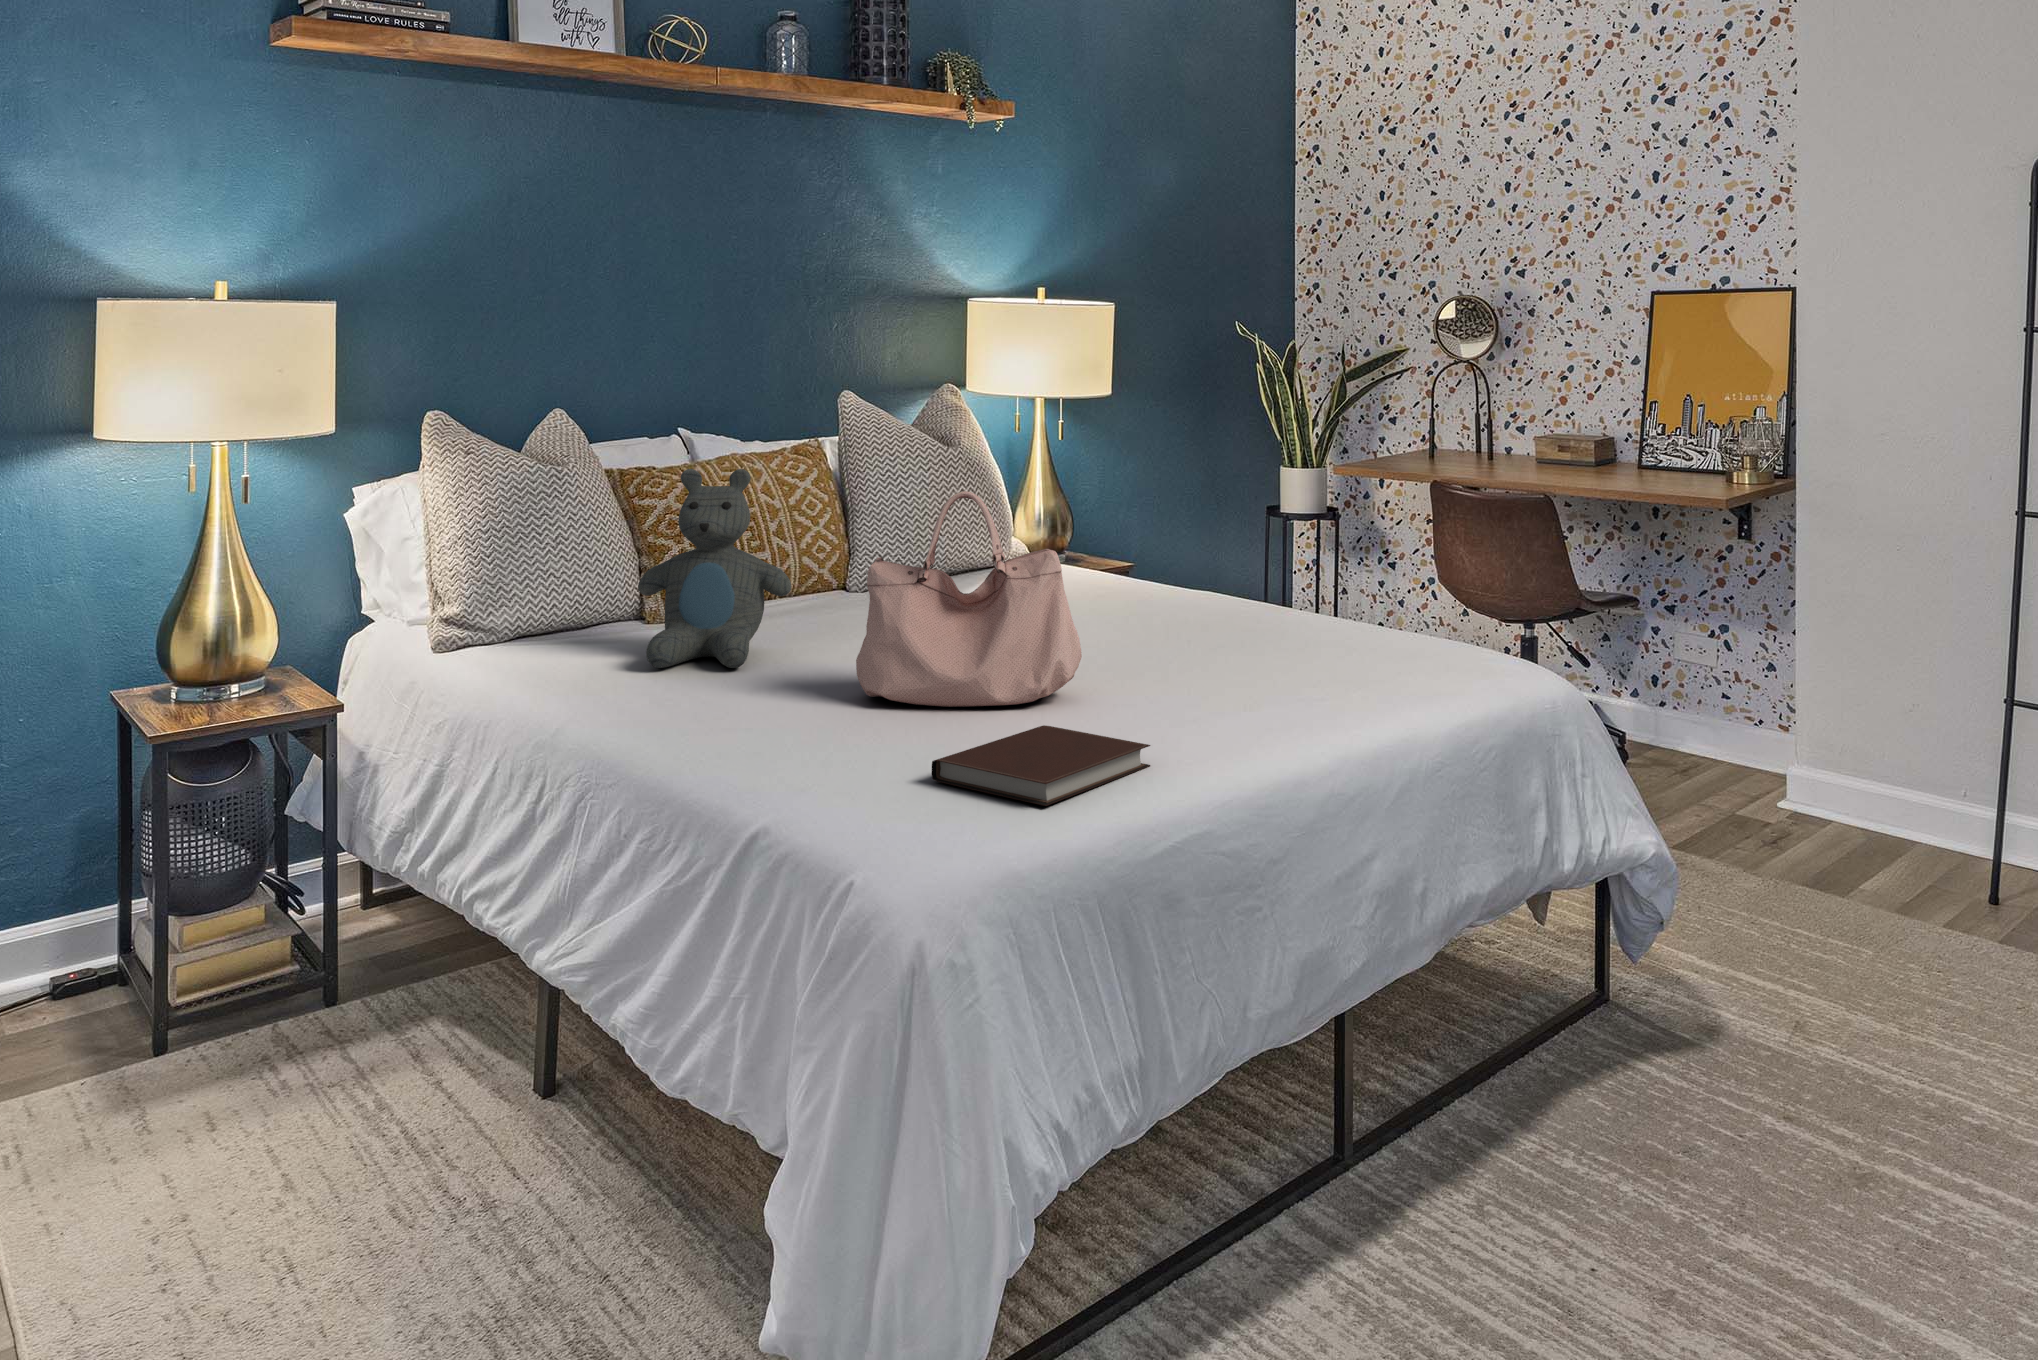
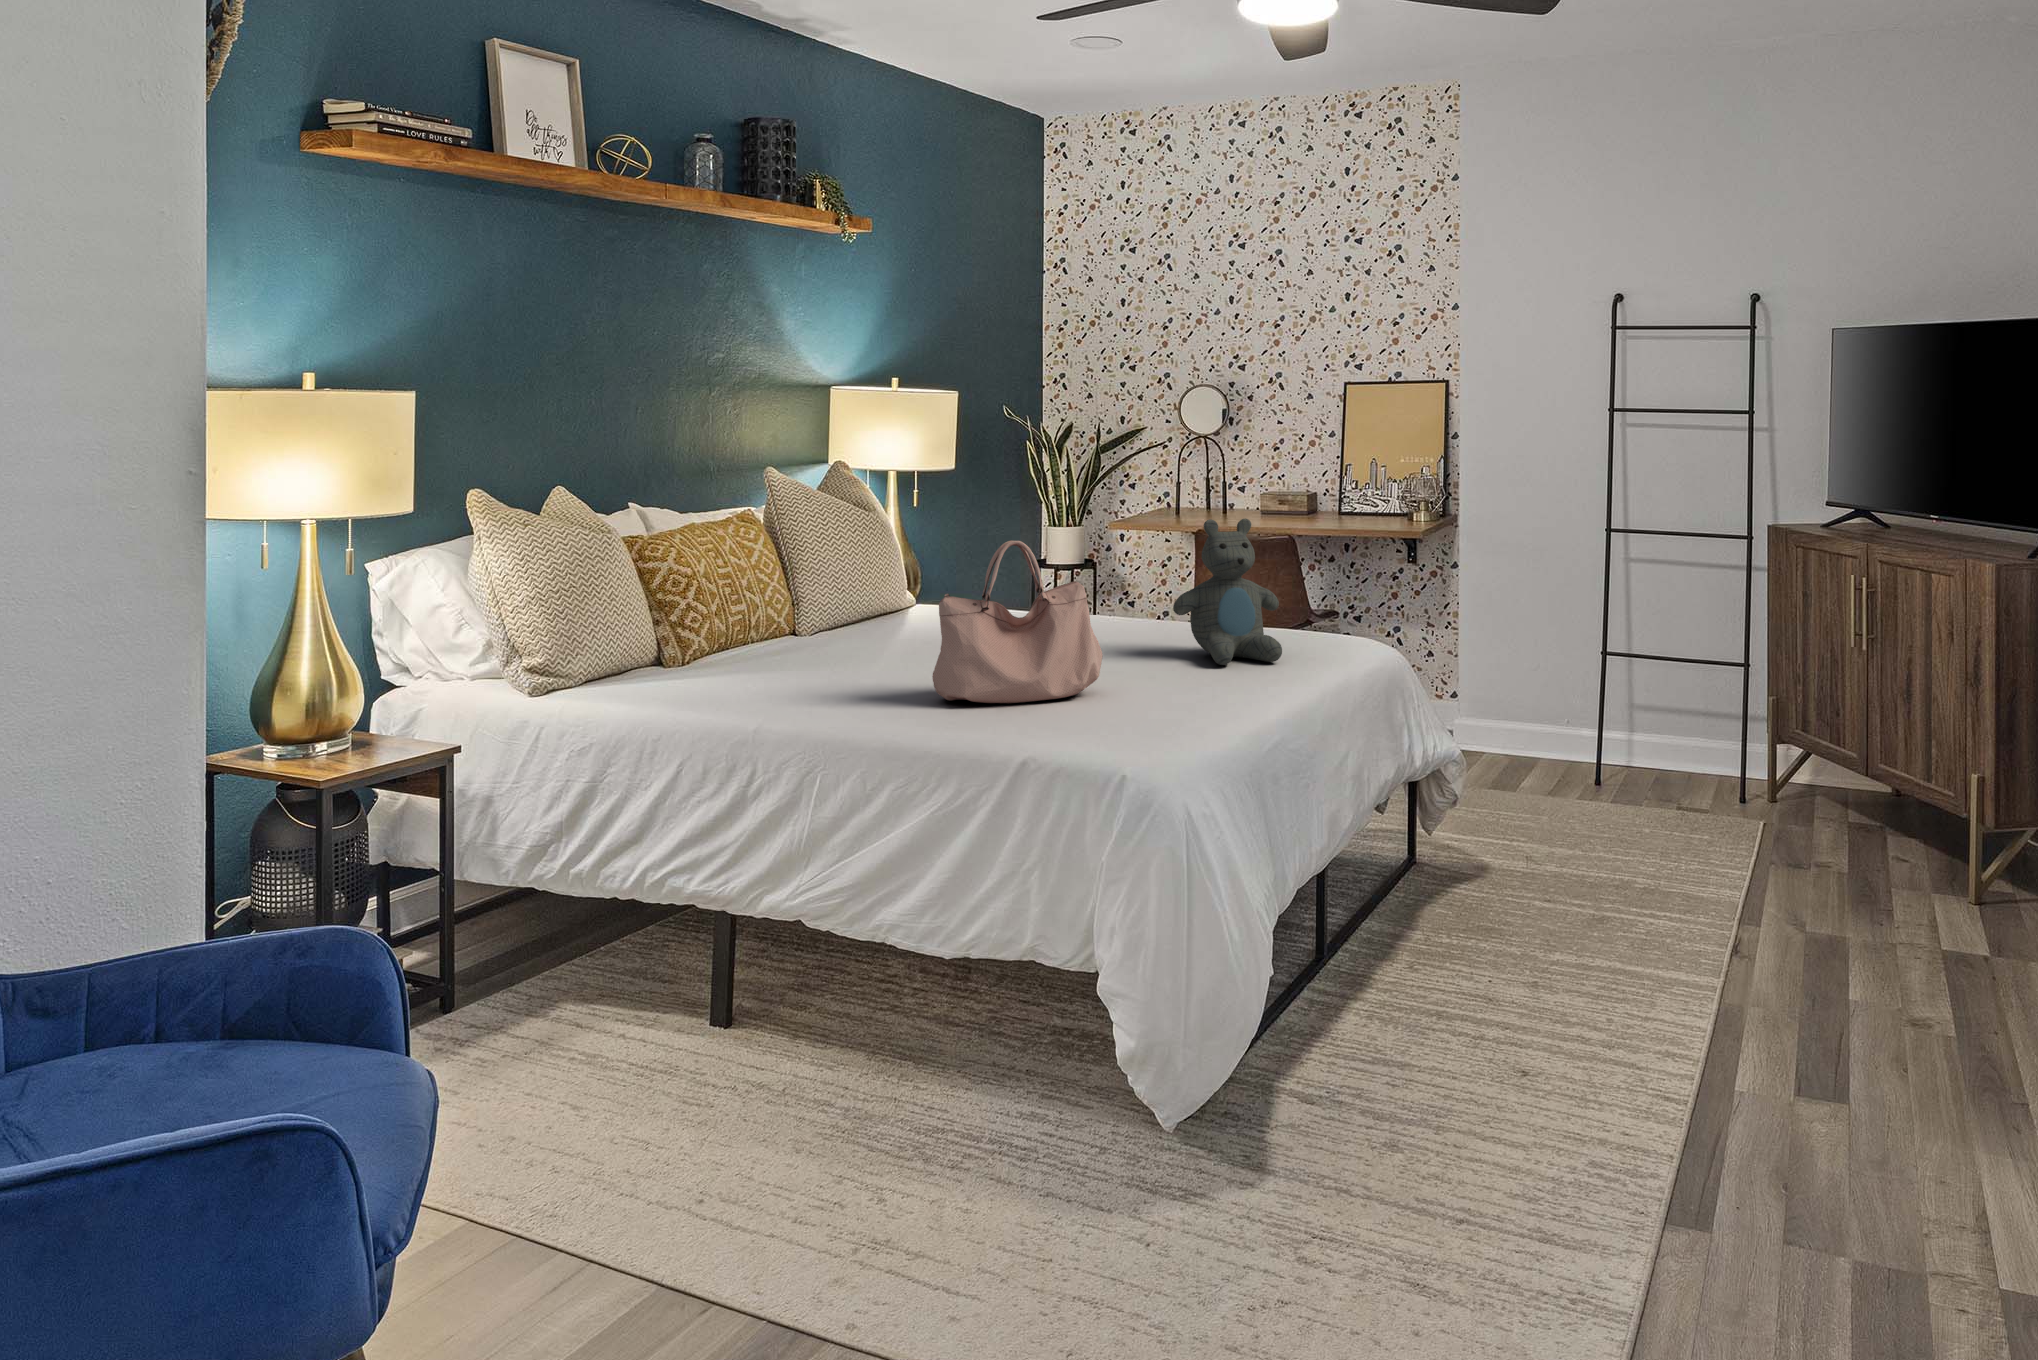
teddy bear: present [638,469,792,668] -> present [1173,518,1282,665]
notebook: present [932,725,1150,806] -> none [1071,706,1206,753]

